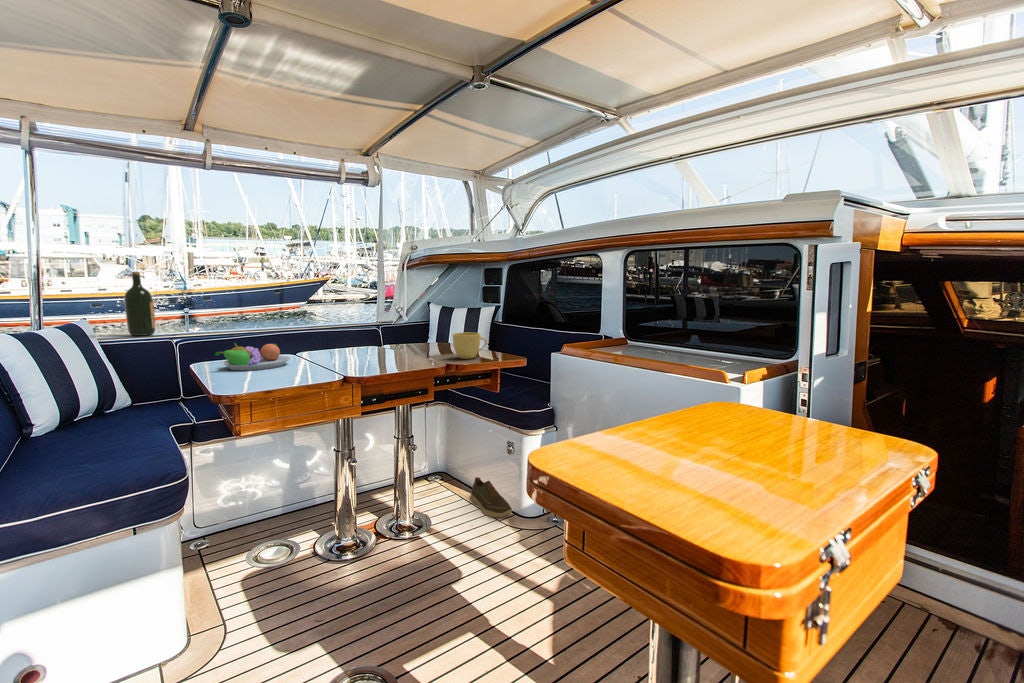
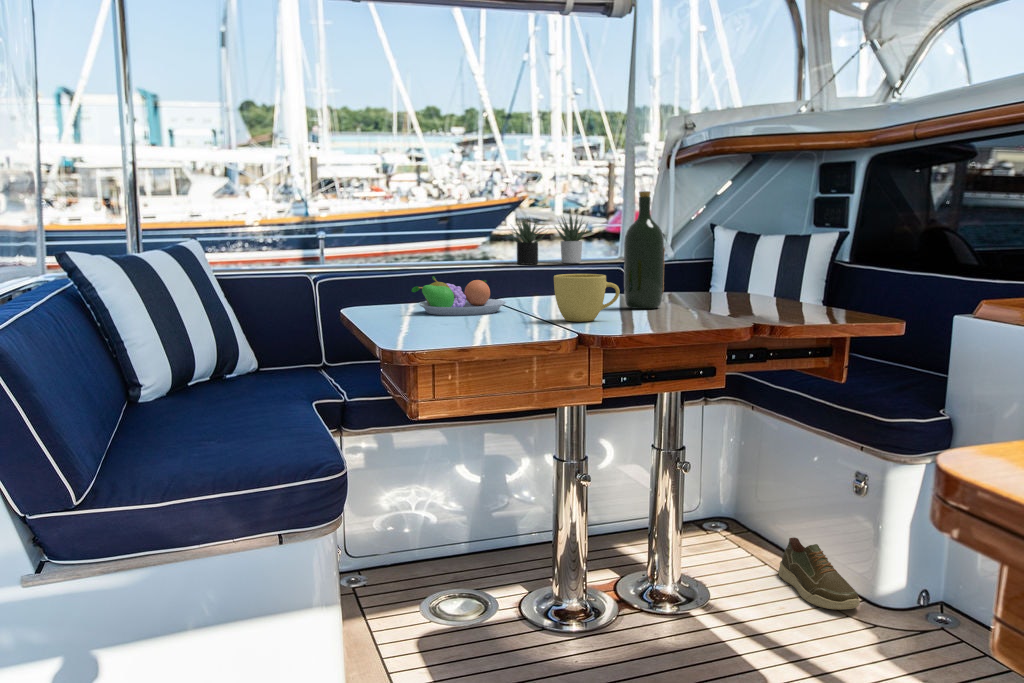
wine bottle: present [124,272,155,336] -> present [624,191,665,309]
succulent plant: none [300,294,360,326] -> present [509,215,589,265]
cup: present [453,332,487,359] -> present [554,274,620,322]

